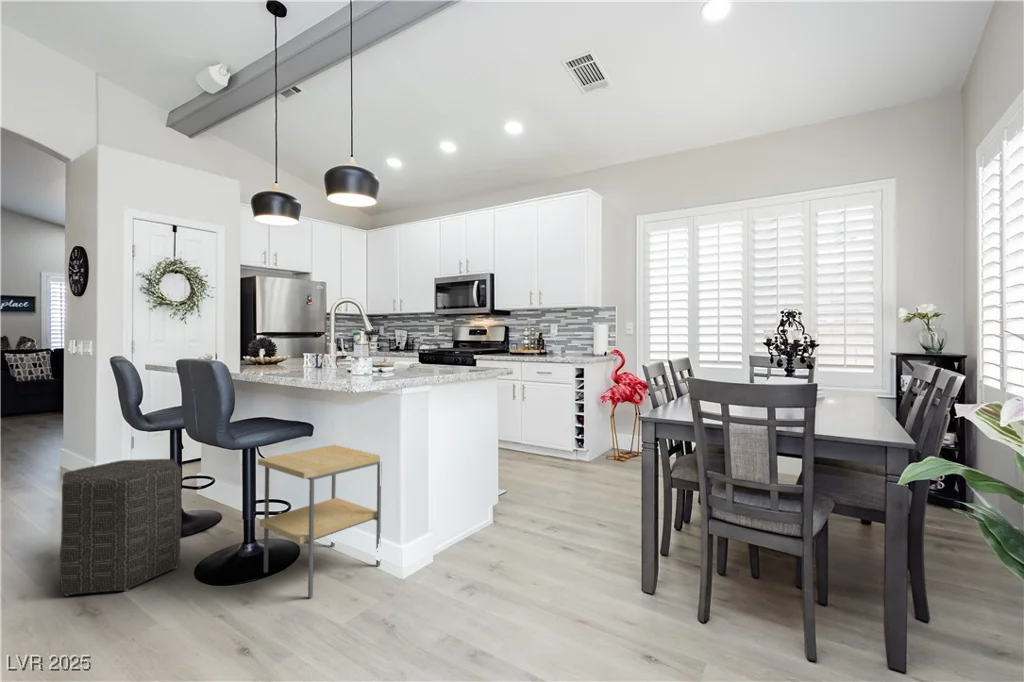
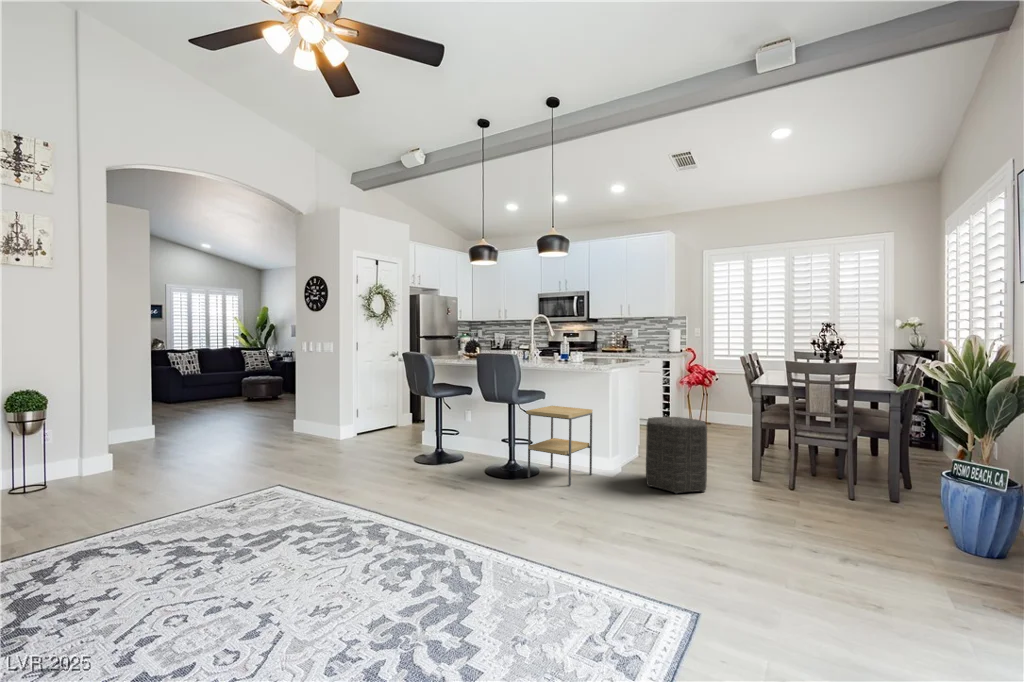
ottoman: present [60,459,181,596] -> present [646,417,707,493]

